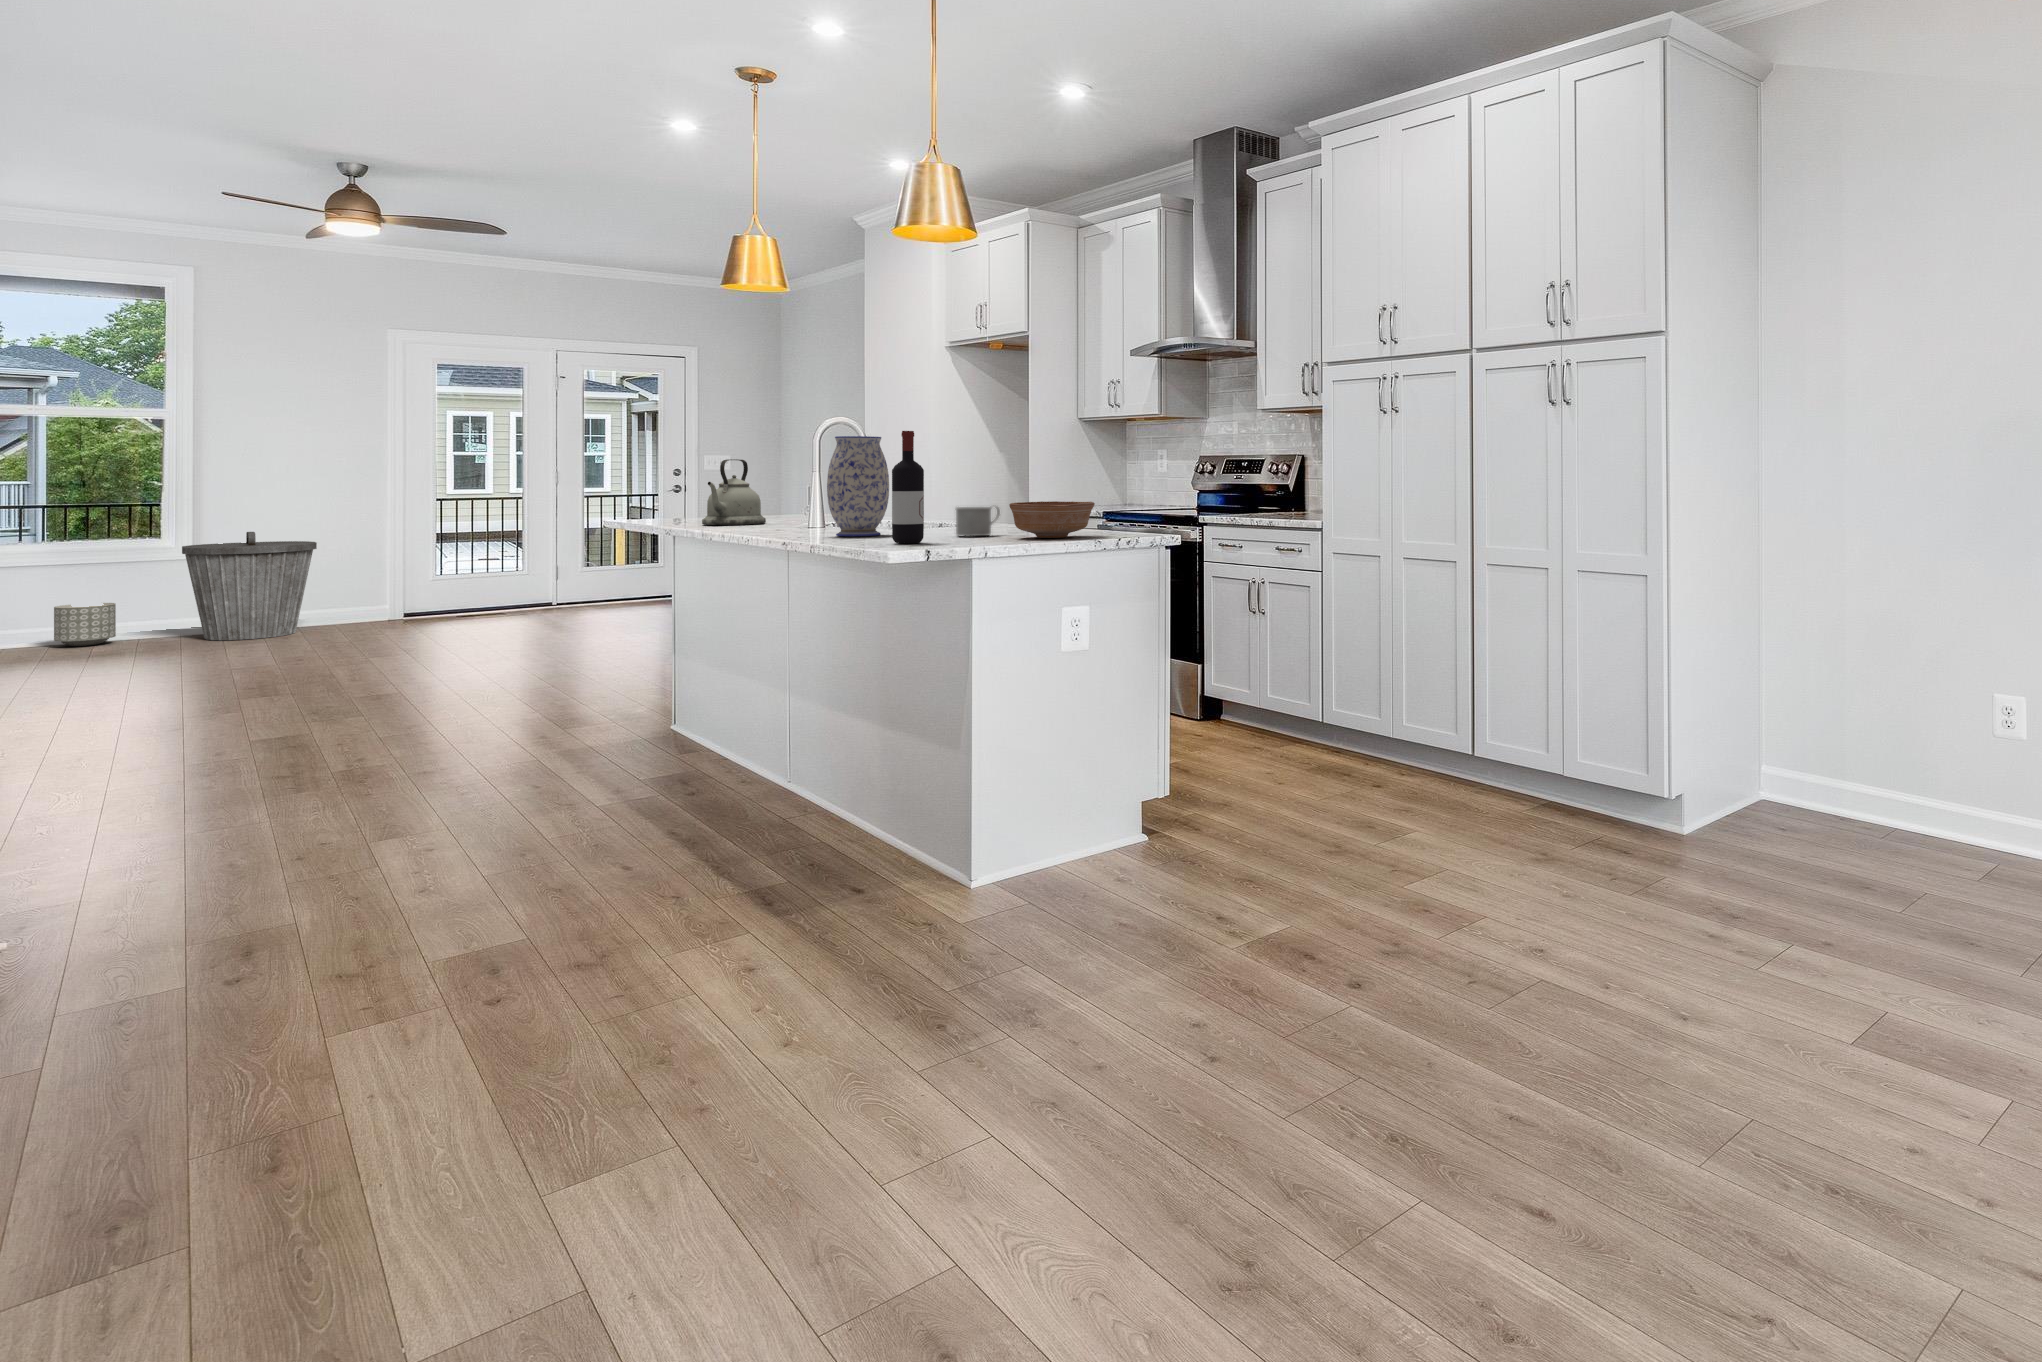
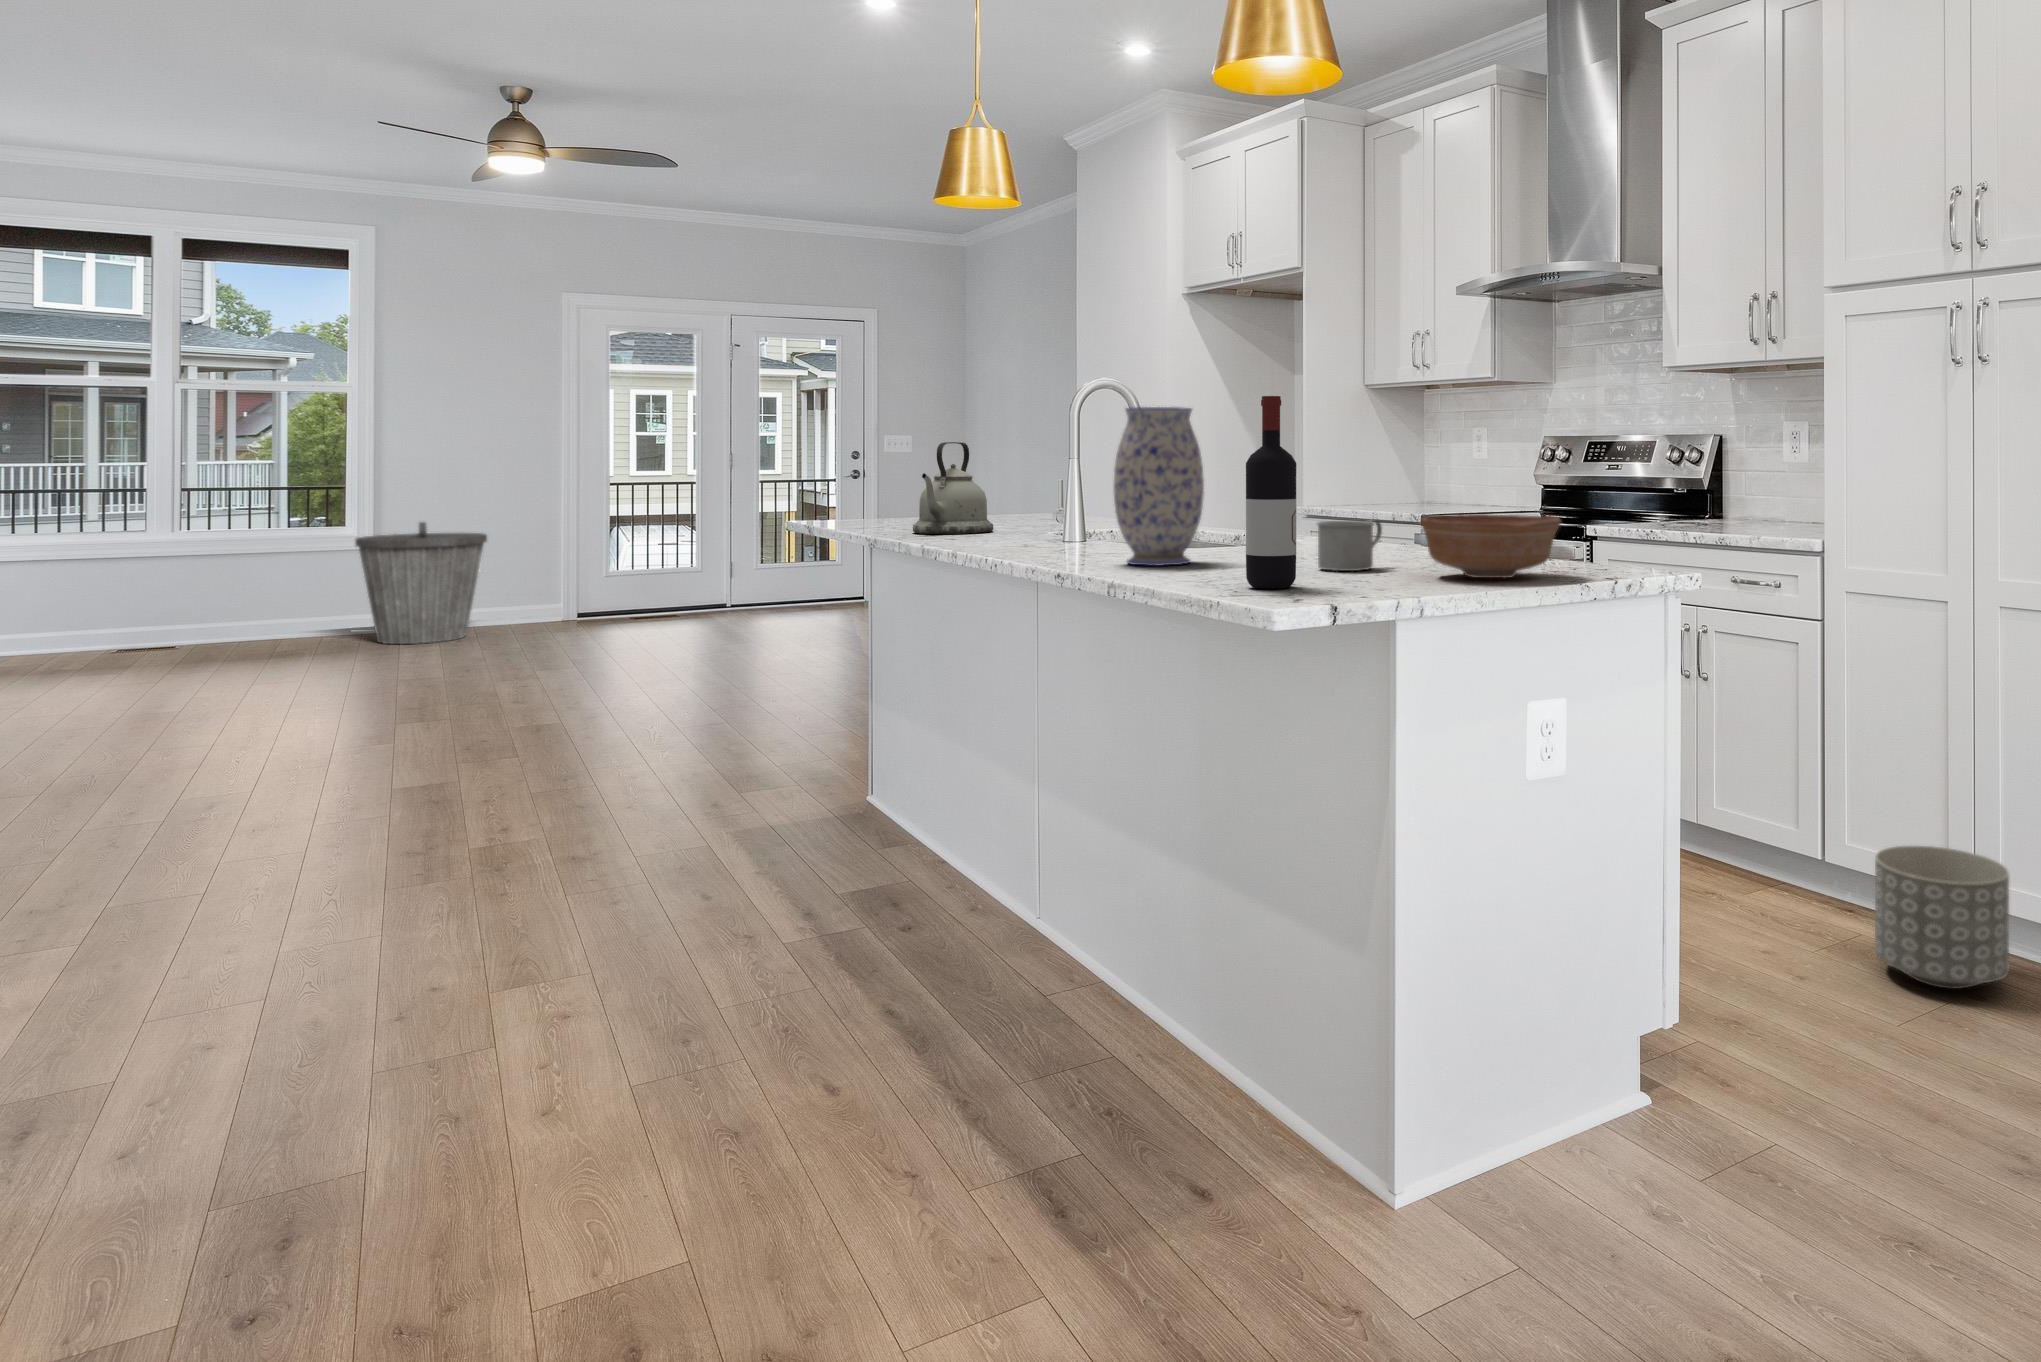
planter: present [54,603,116,646] -> present [1875,846,2009,989]

